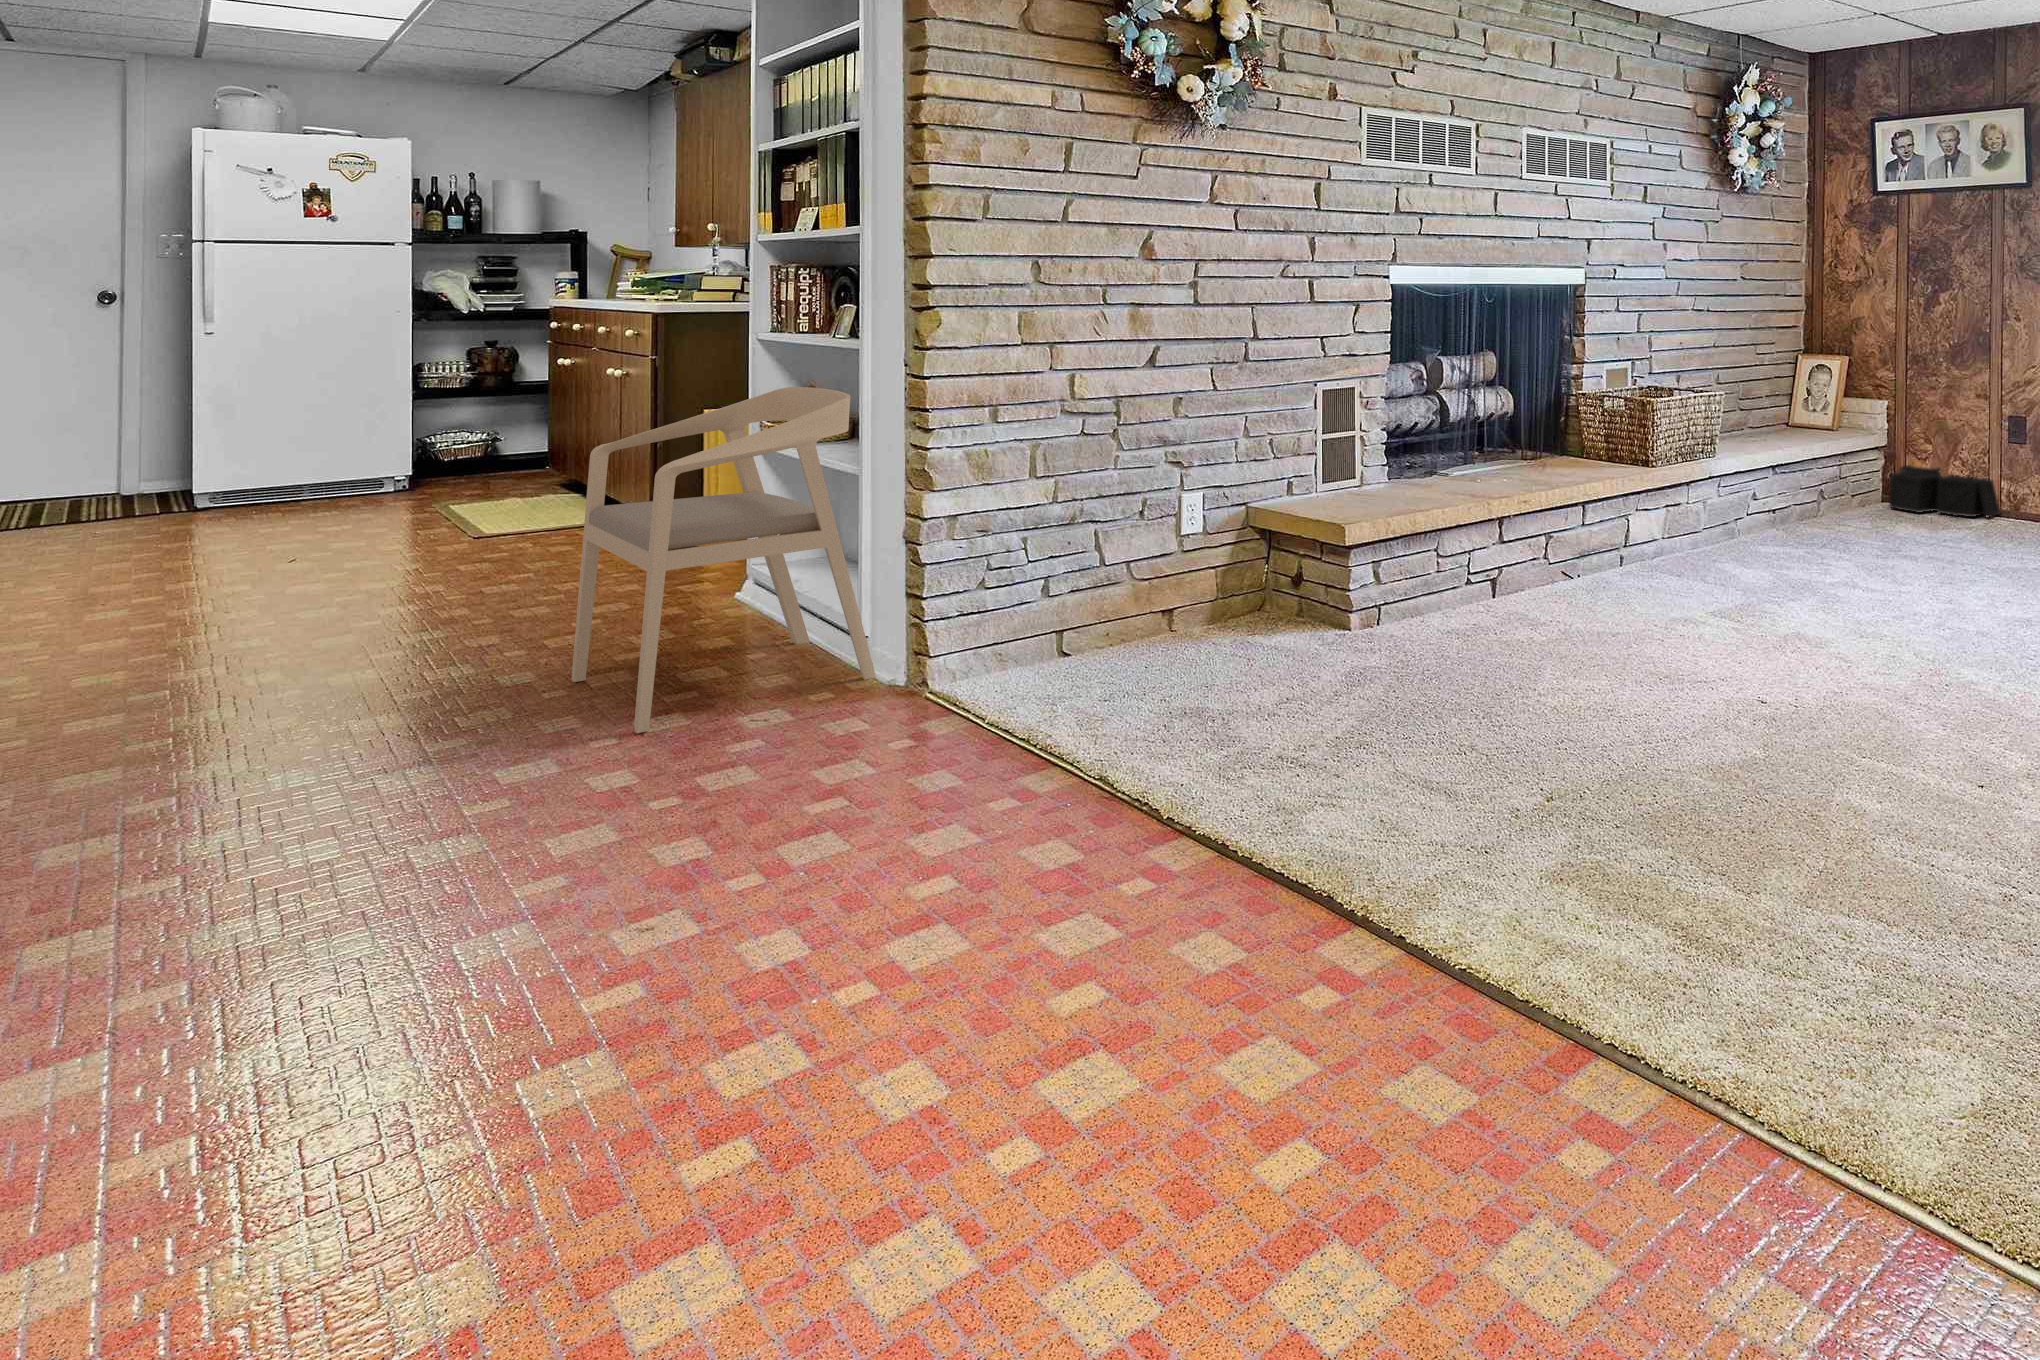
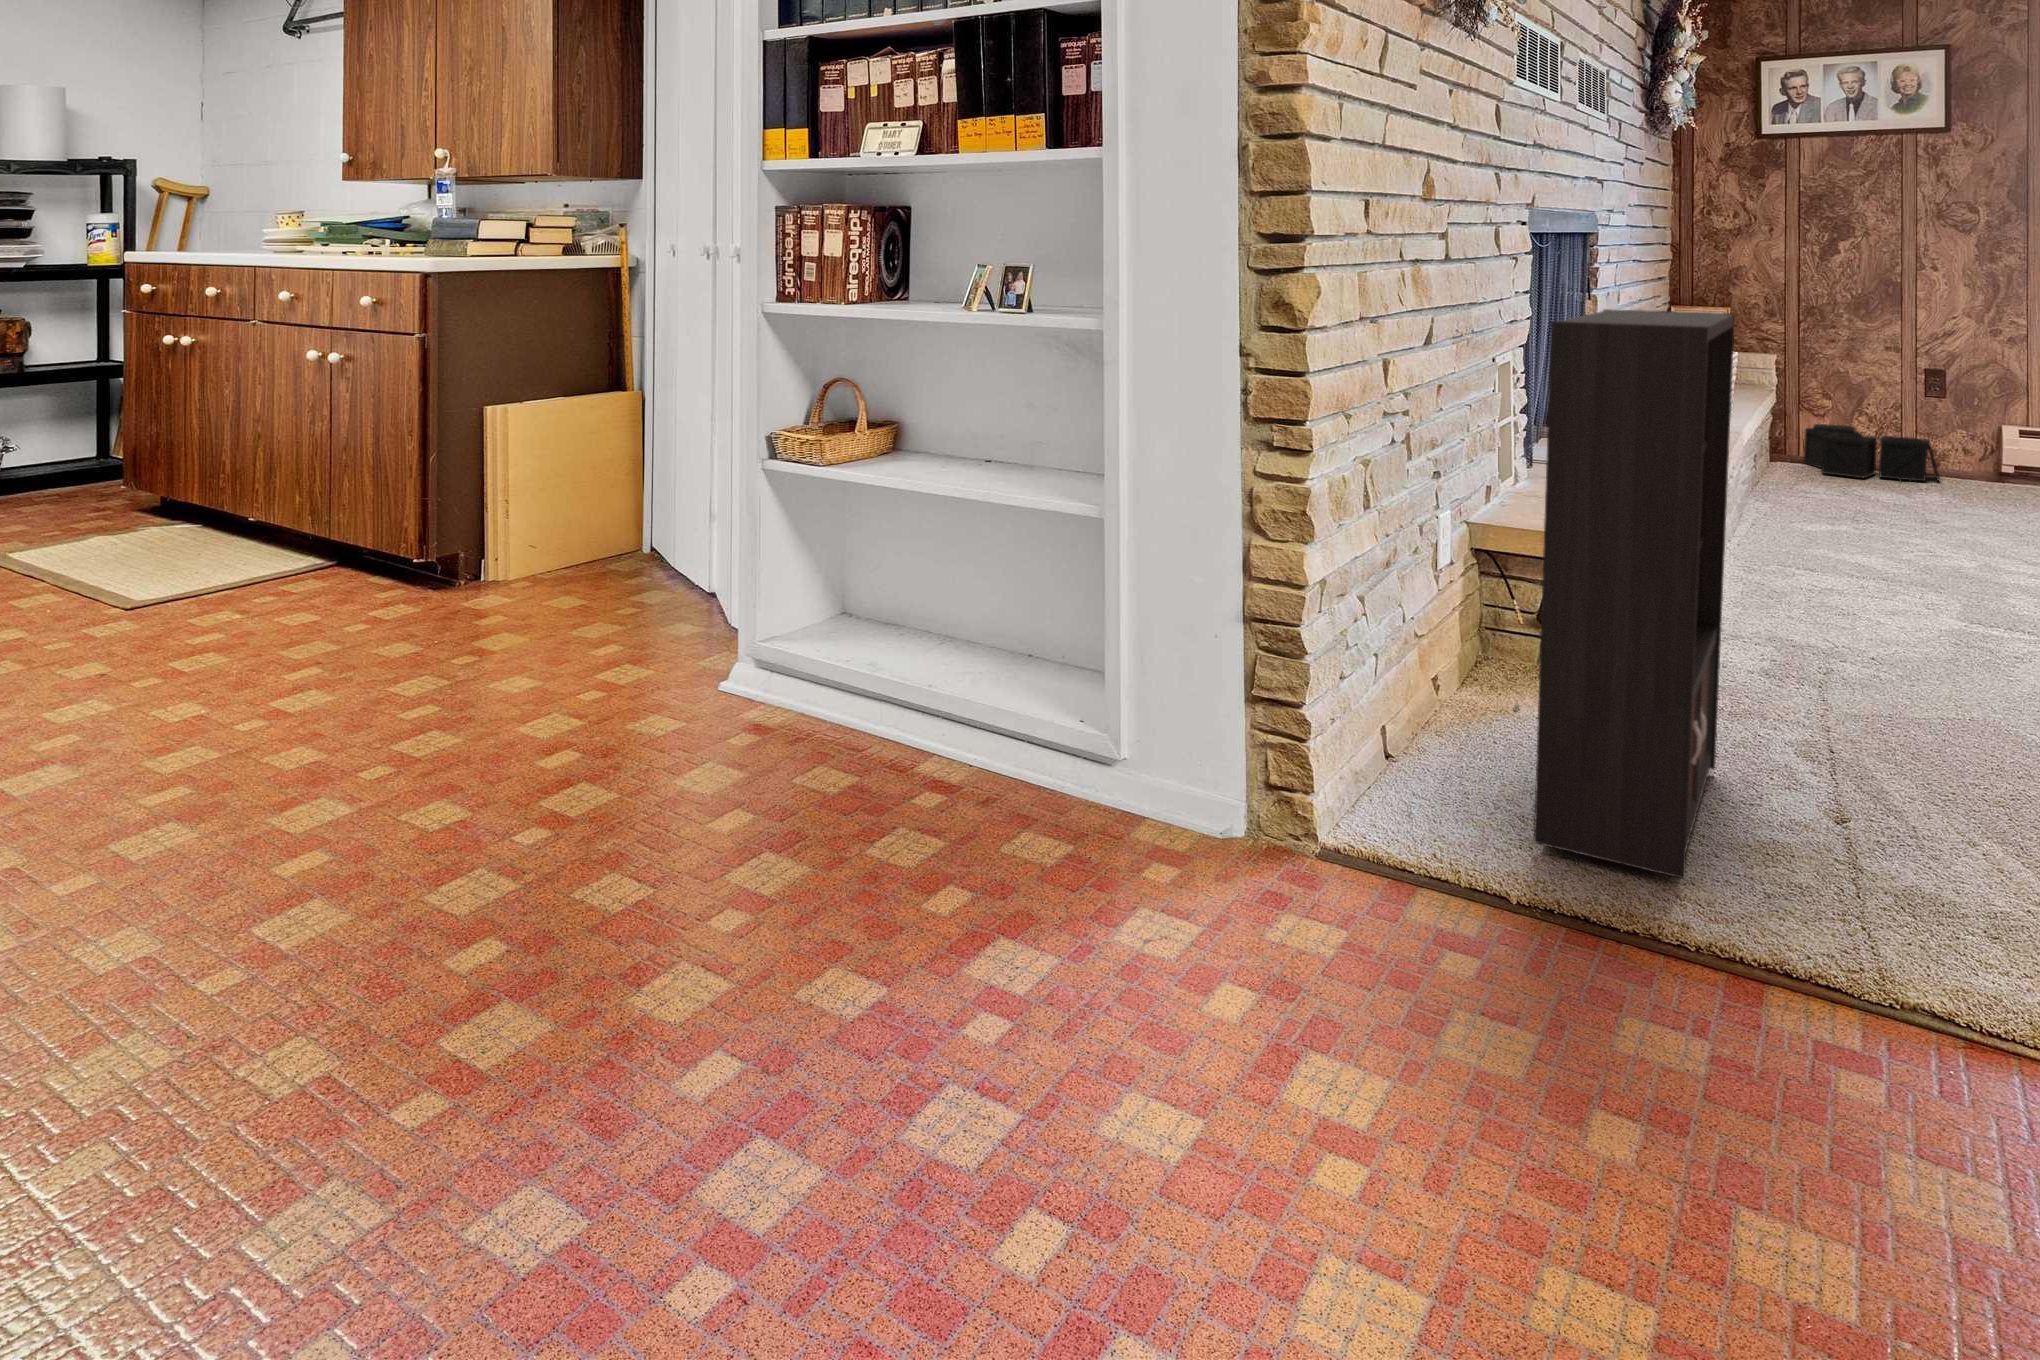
bookcase: none [1045,342,1264,712] -> present [1514,309,1735,879]
armchair: present [571,387,876,733] -> none [746,388,1218,1023]

